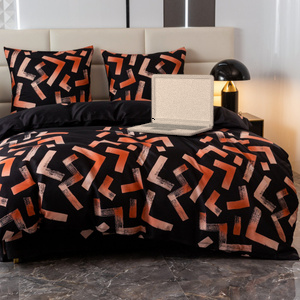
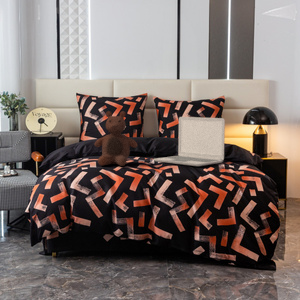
stuffed bear: none [55,69,112,140] -> present [94,111,137,166]

